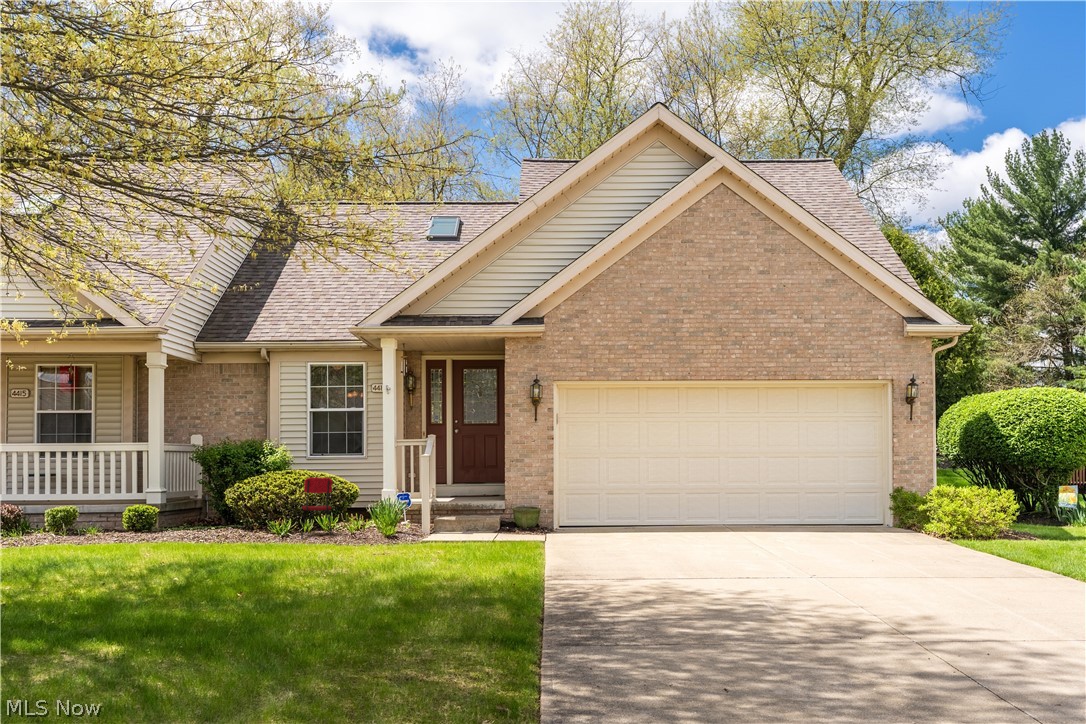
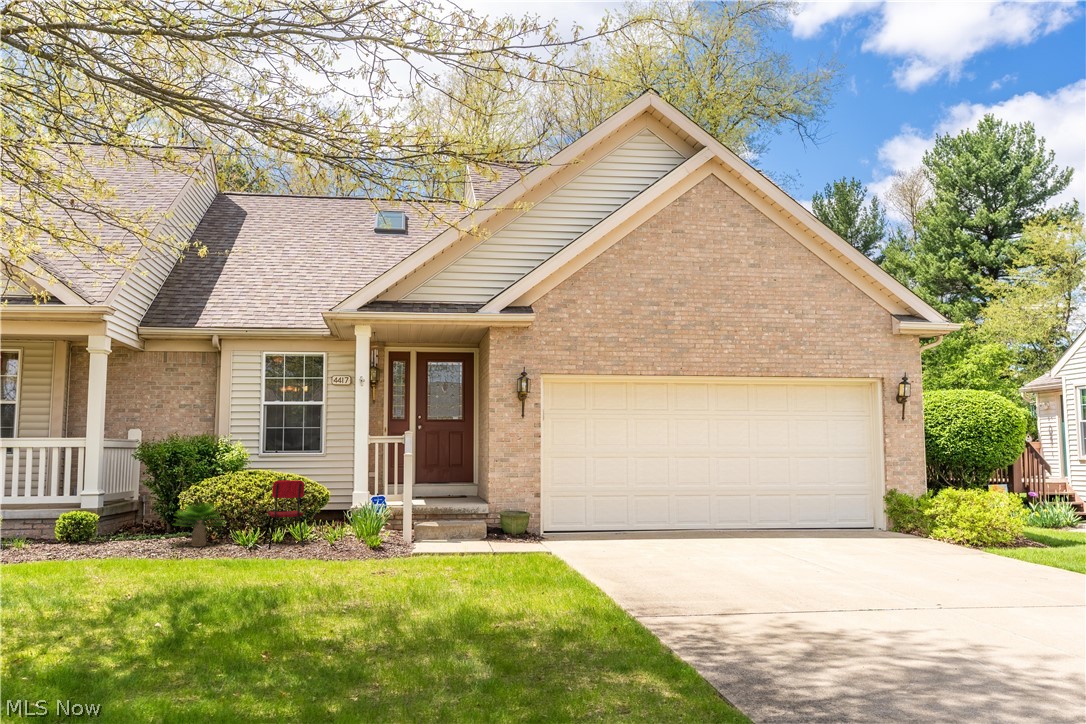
potted plant: none [218,496,268,536] -> present [175,503,224,547]

